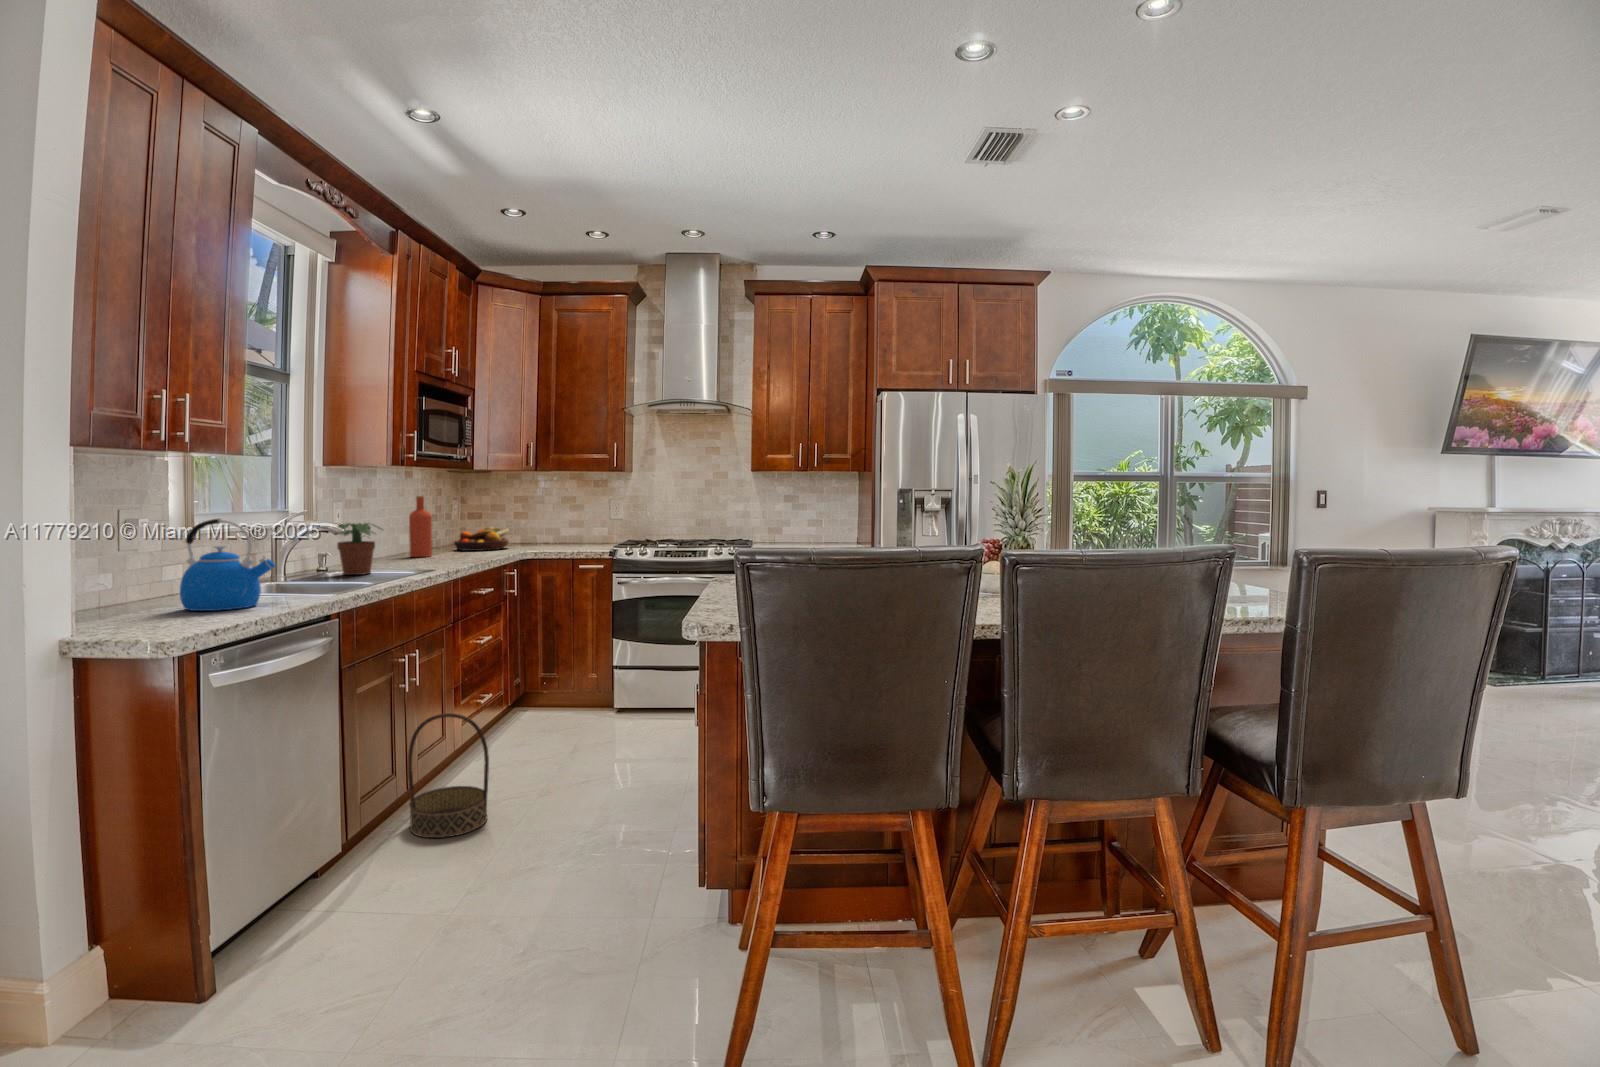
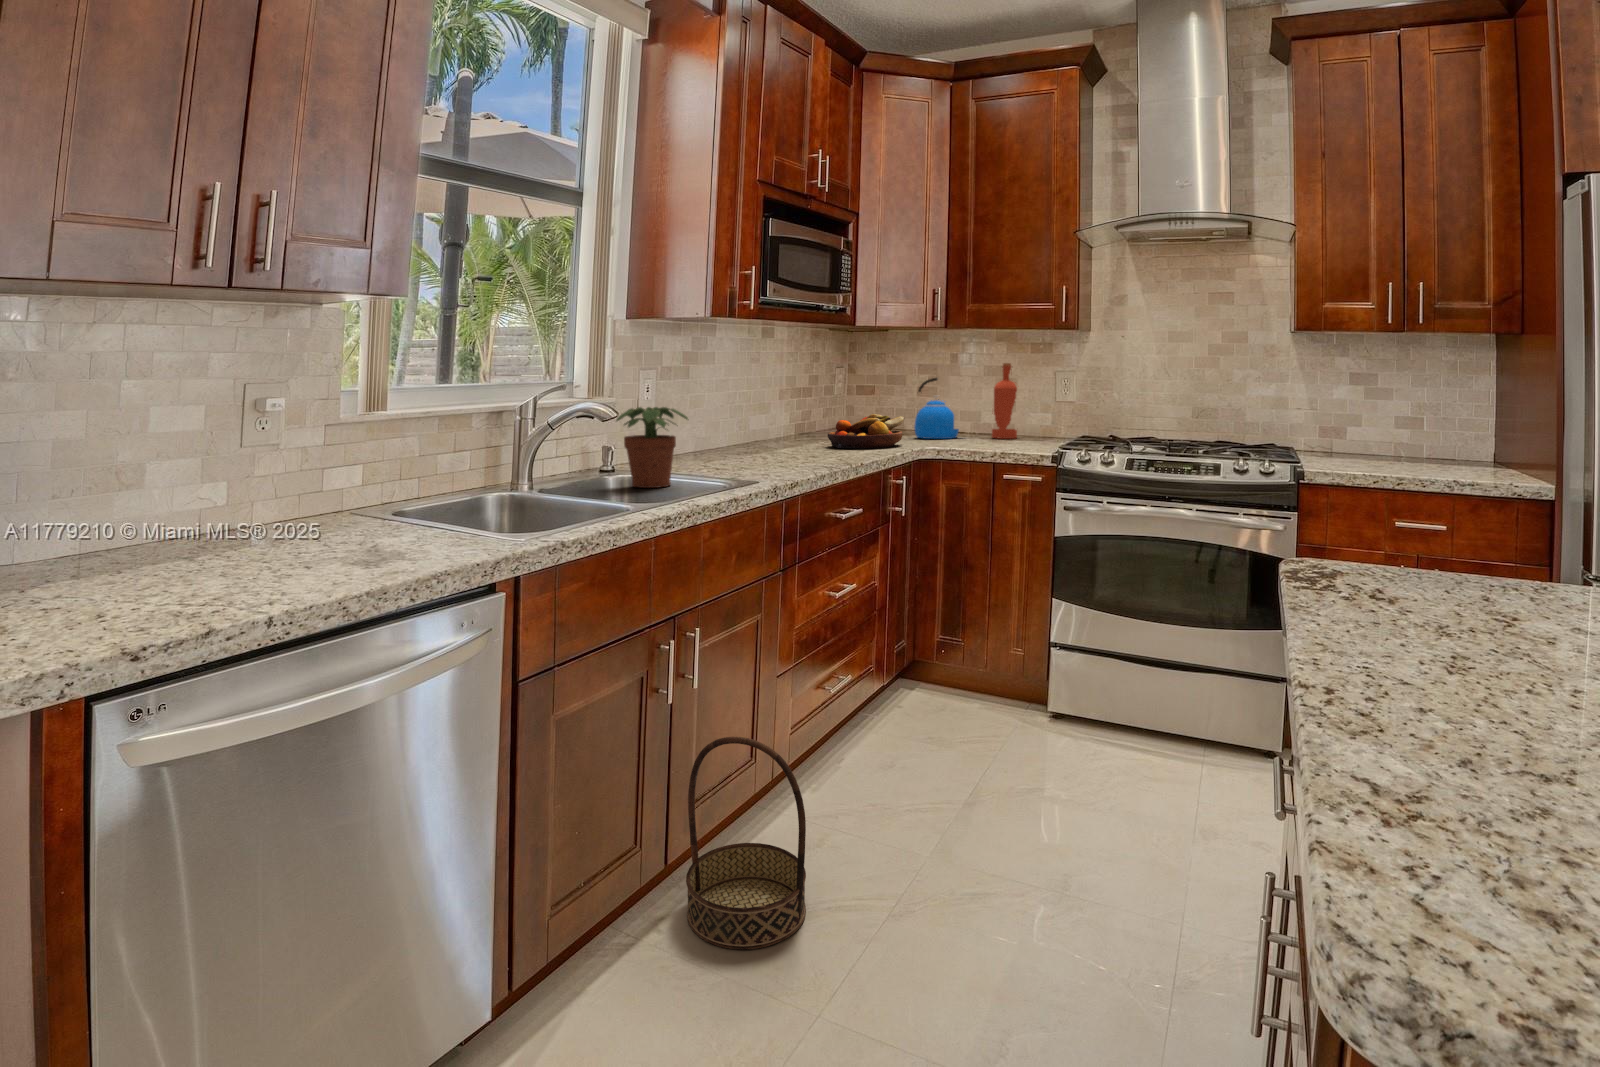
bottle: present [409,496,432,557] -> present [992,363,1017,439]
kettle: present [180,519,275,611] -> present [914,378,959,439]

